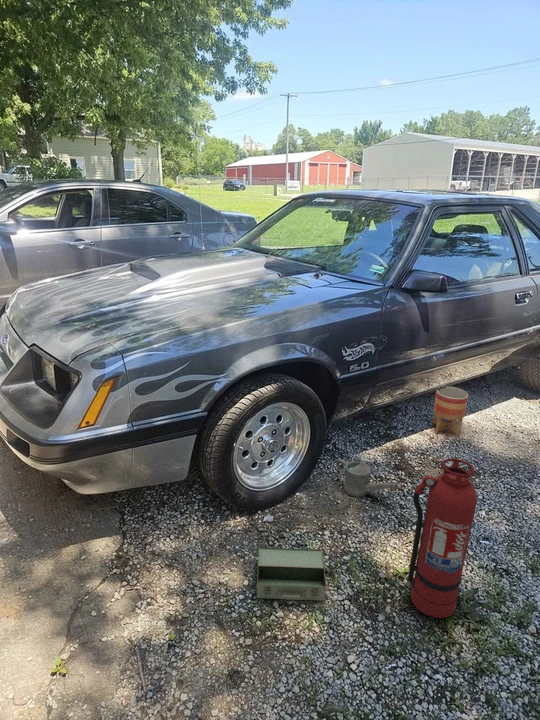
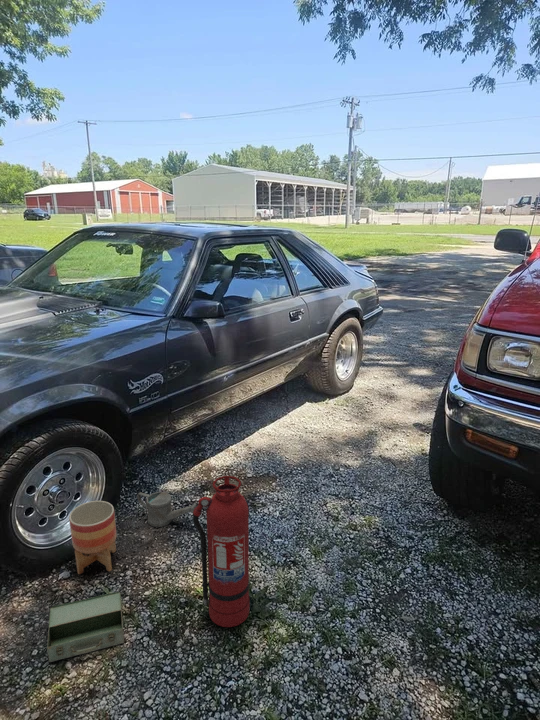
planter: present [433,387,468,437] -> present [69,501,117,574]

